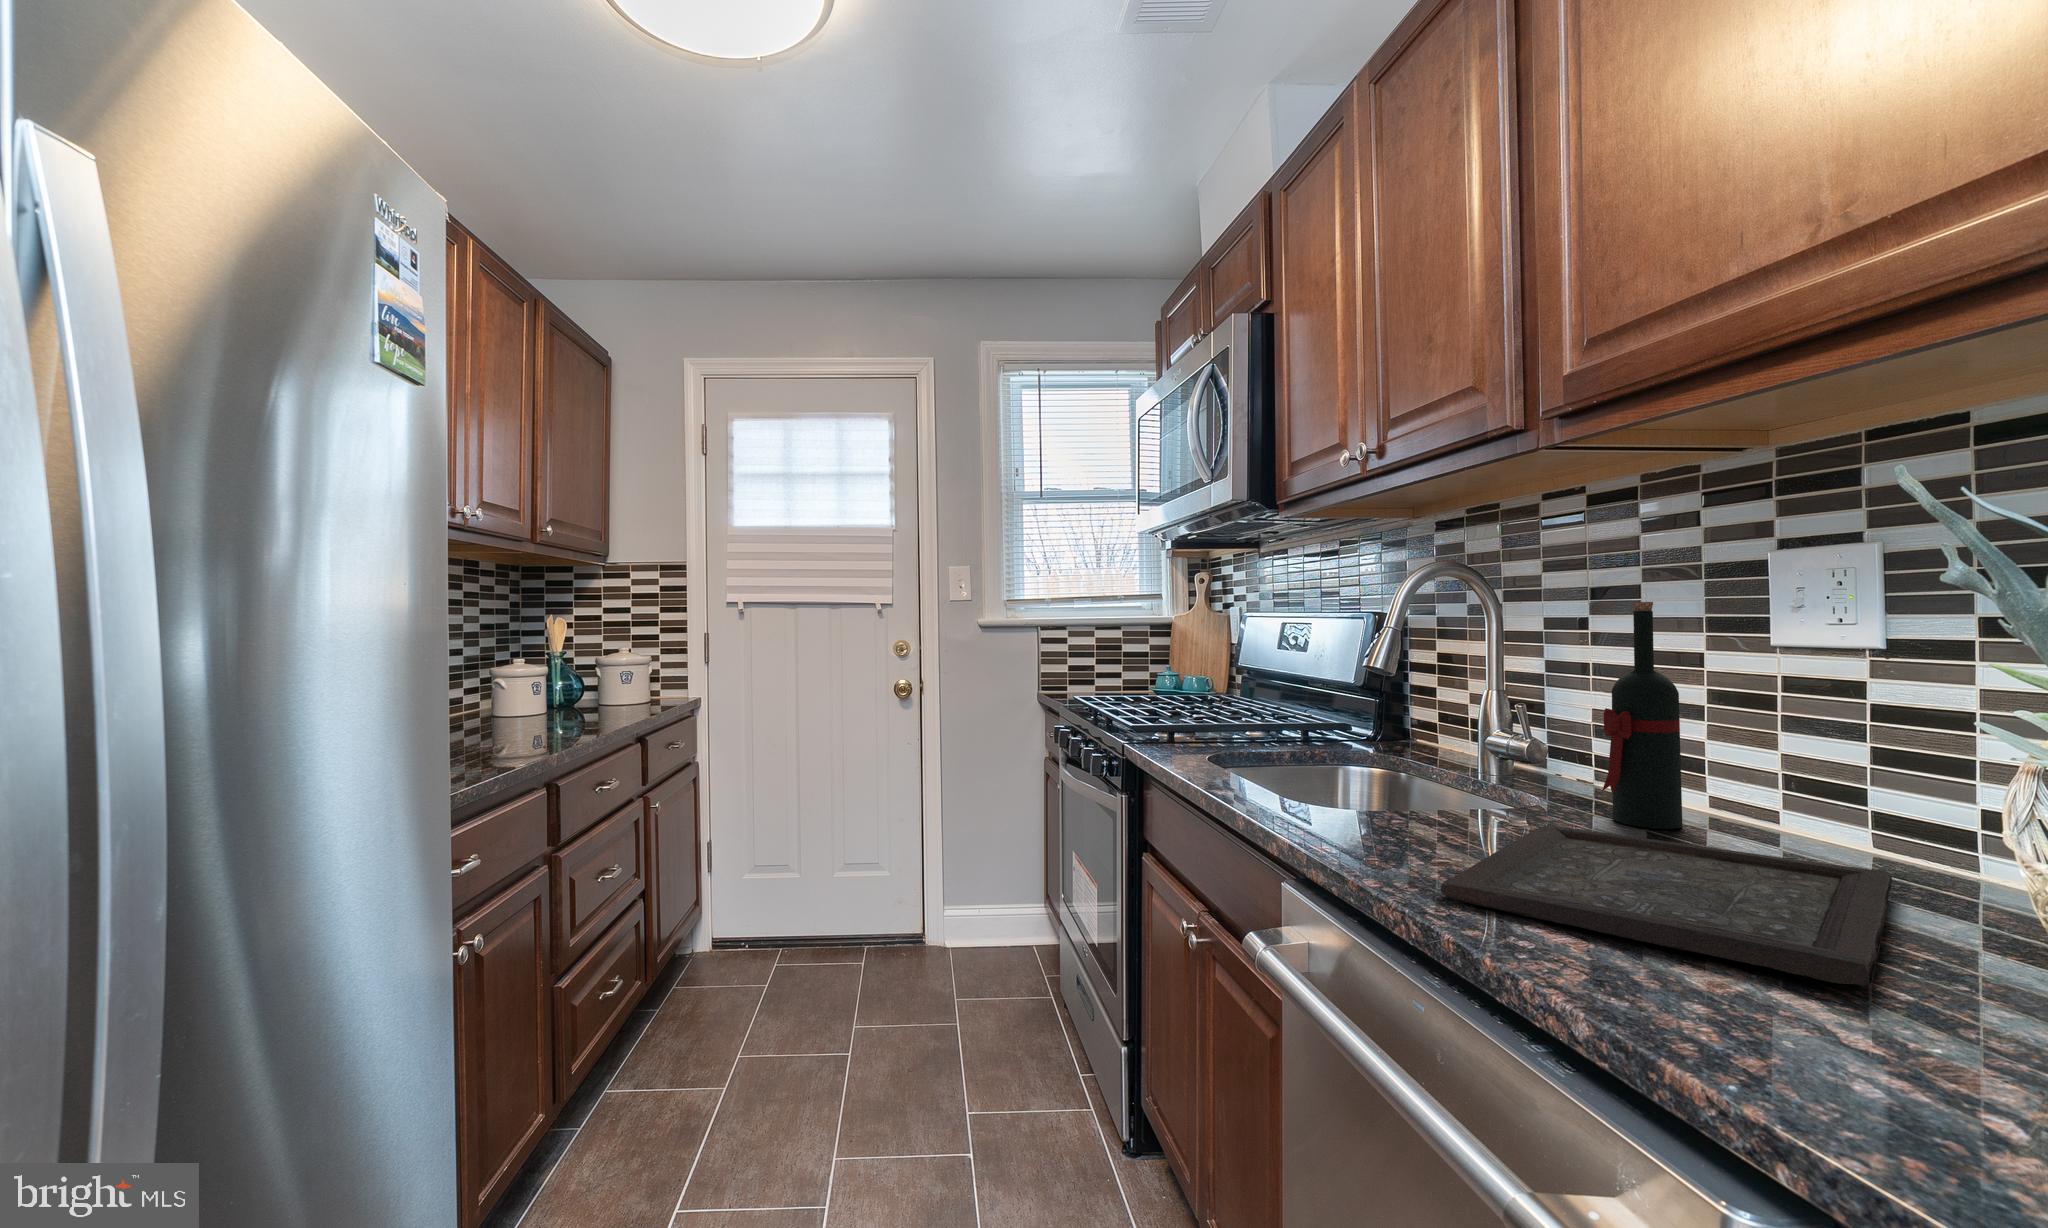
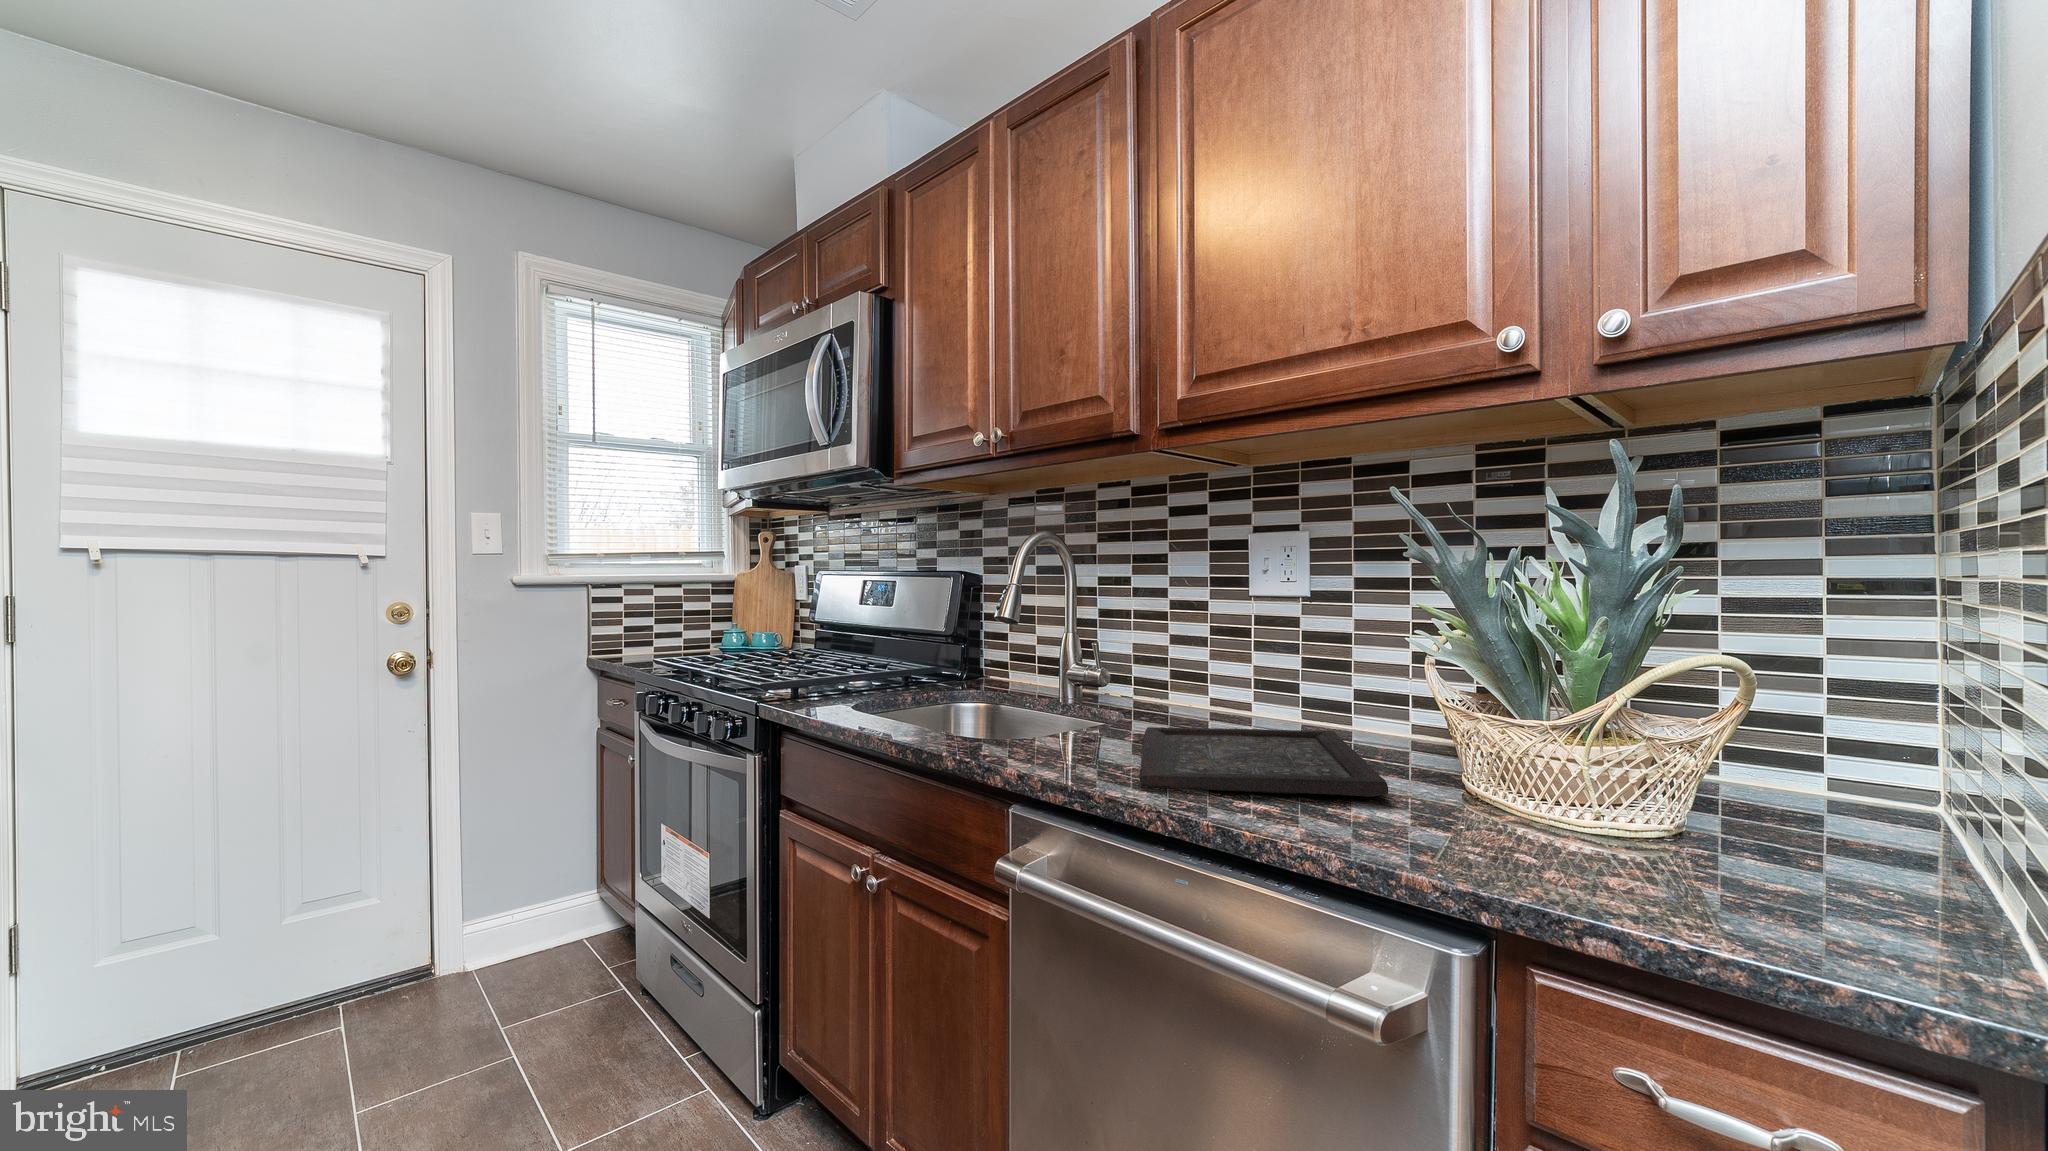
wine bottle: present [1602,602,1682,829] -> none [1164,565,1207,722]

